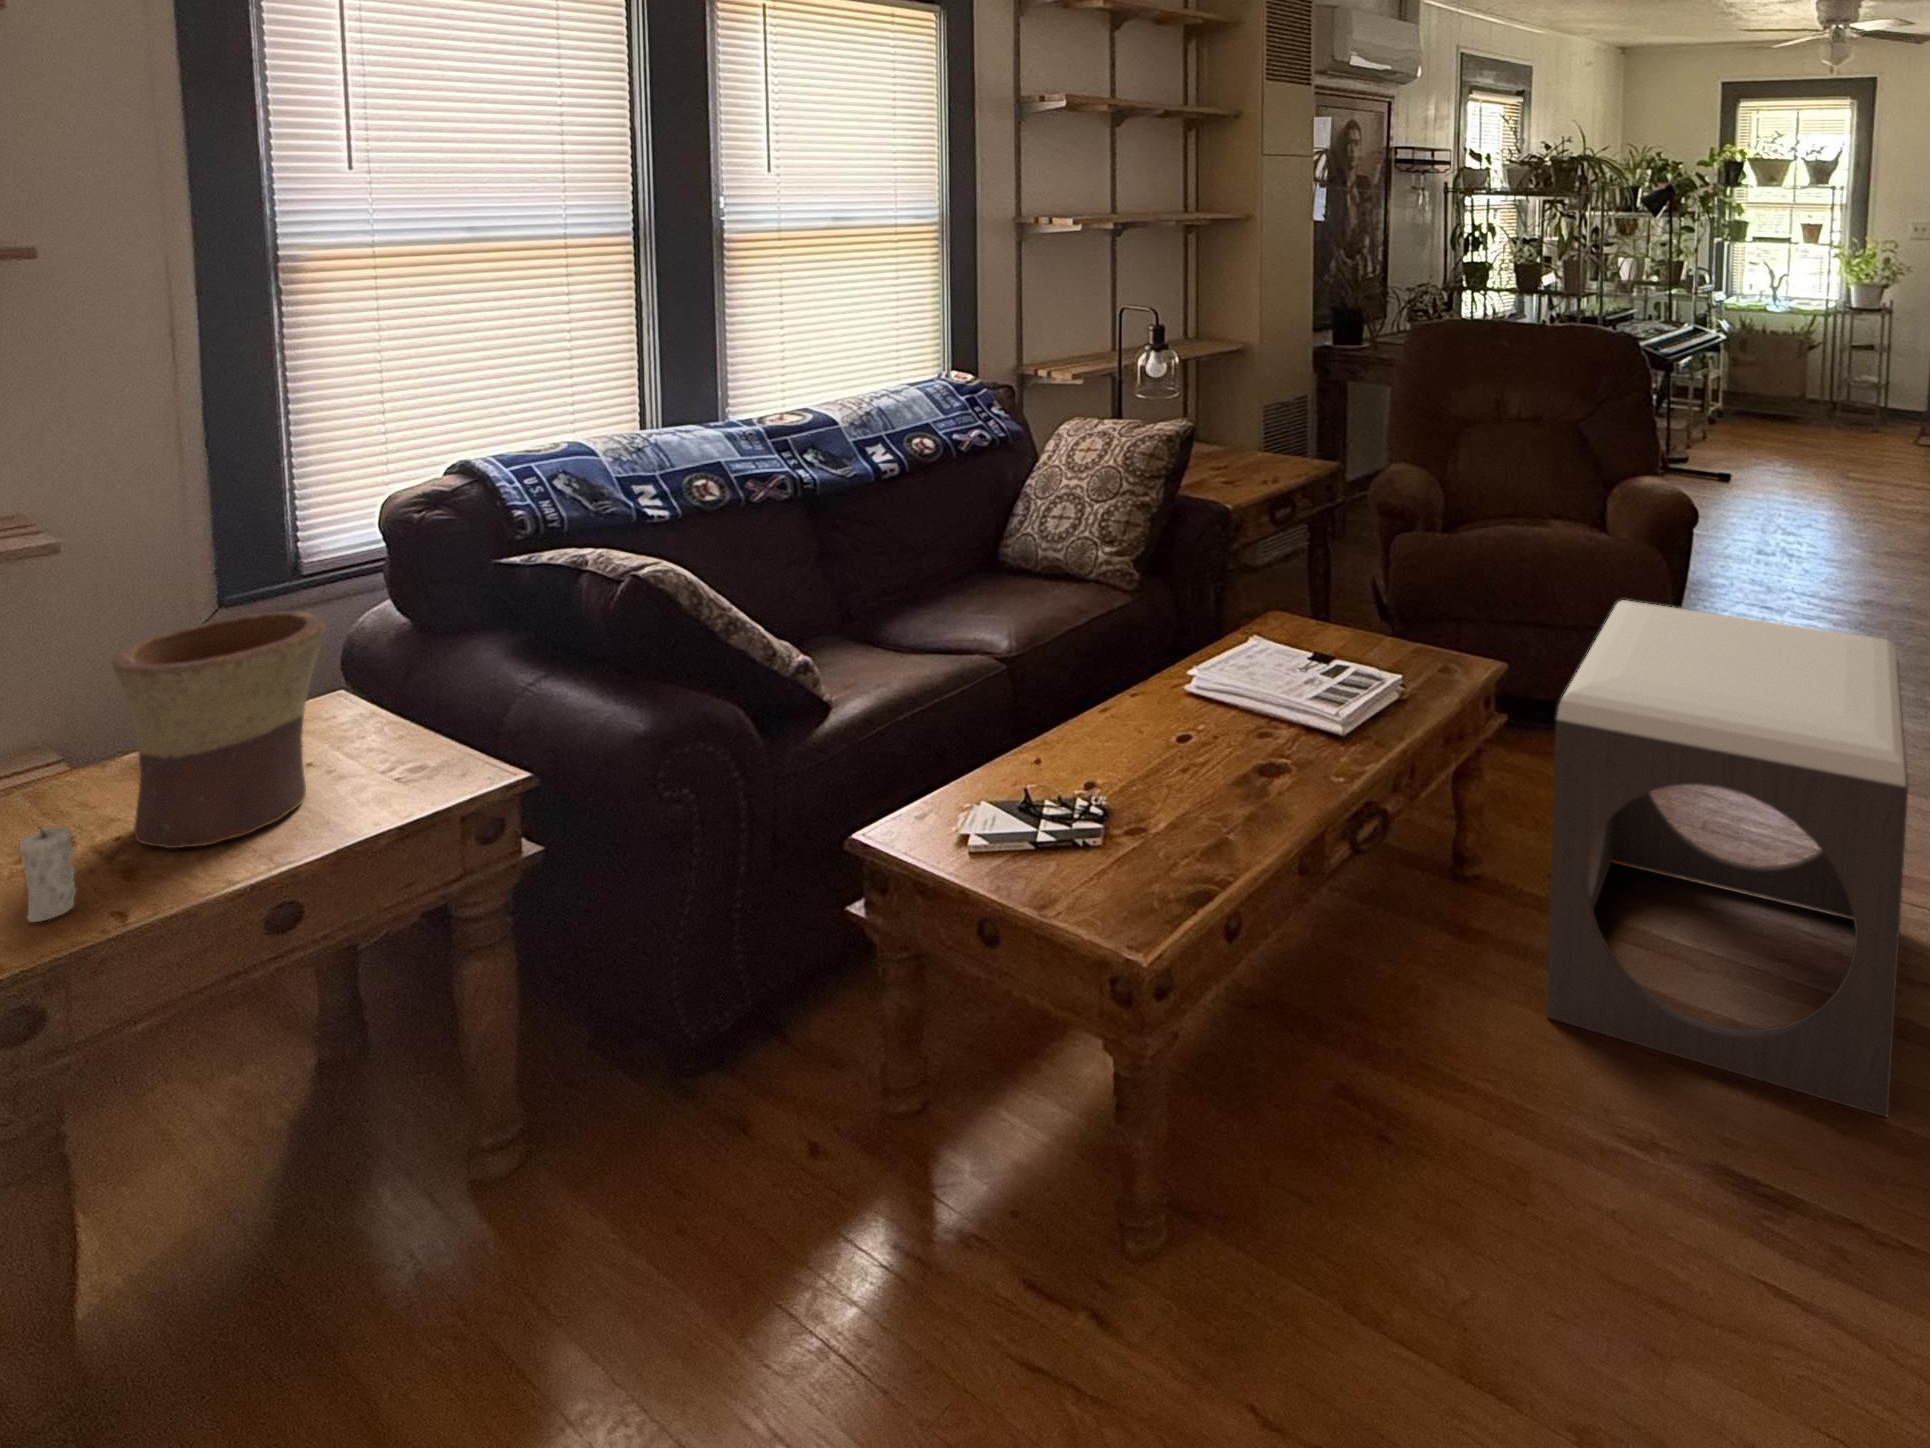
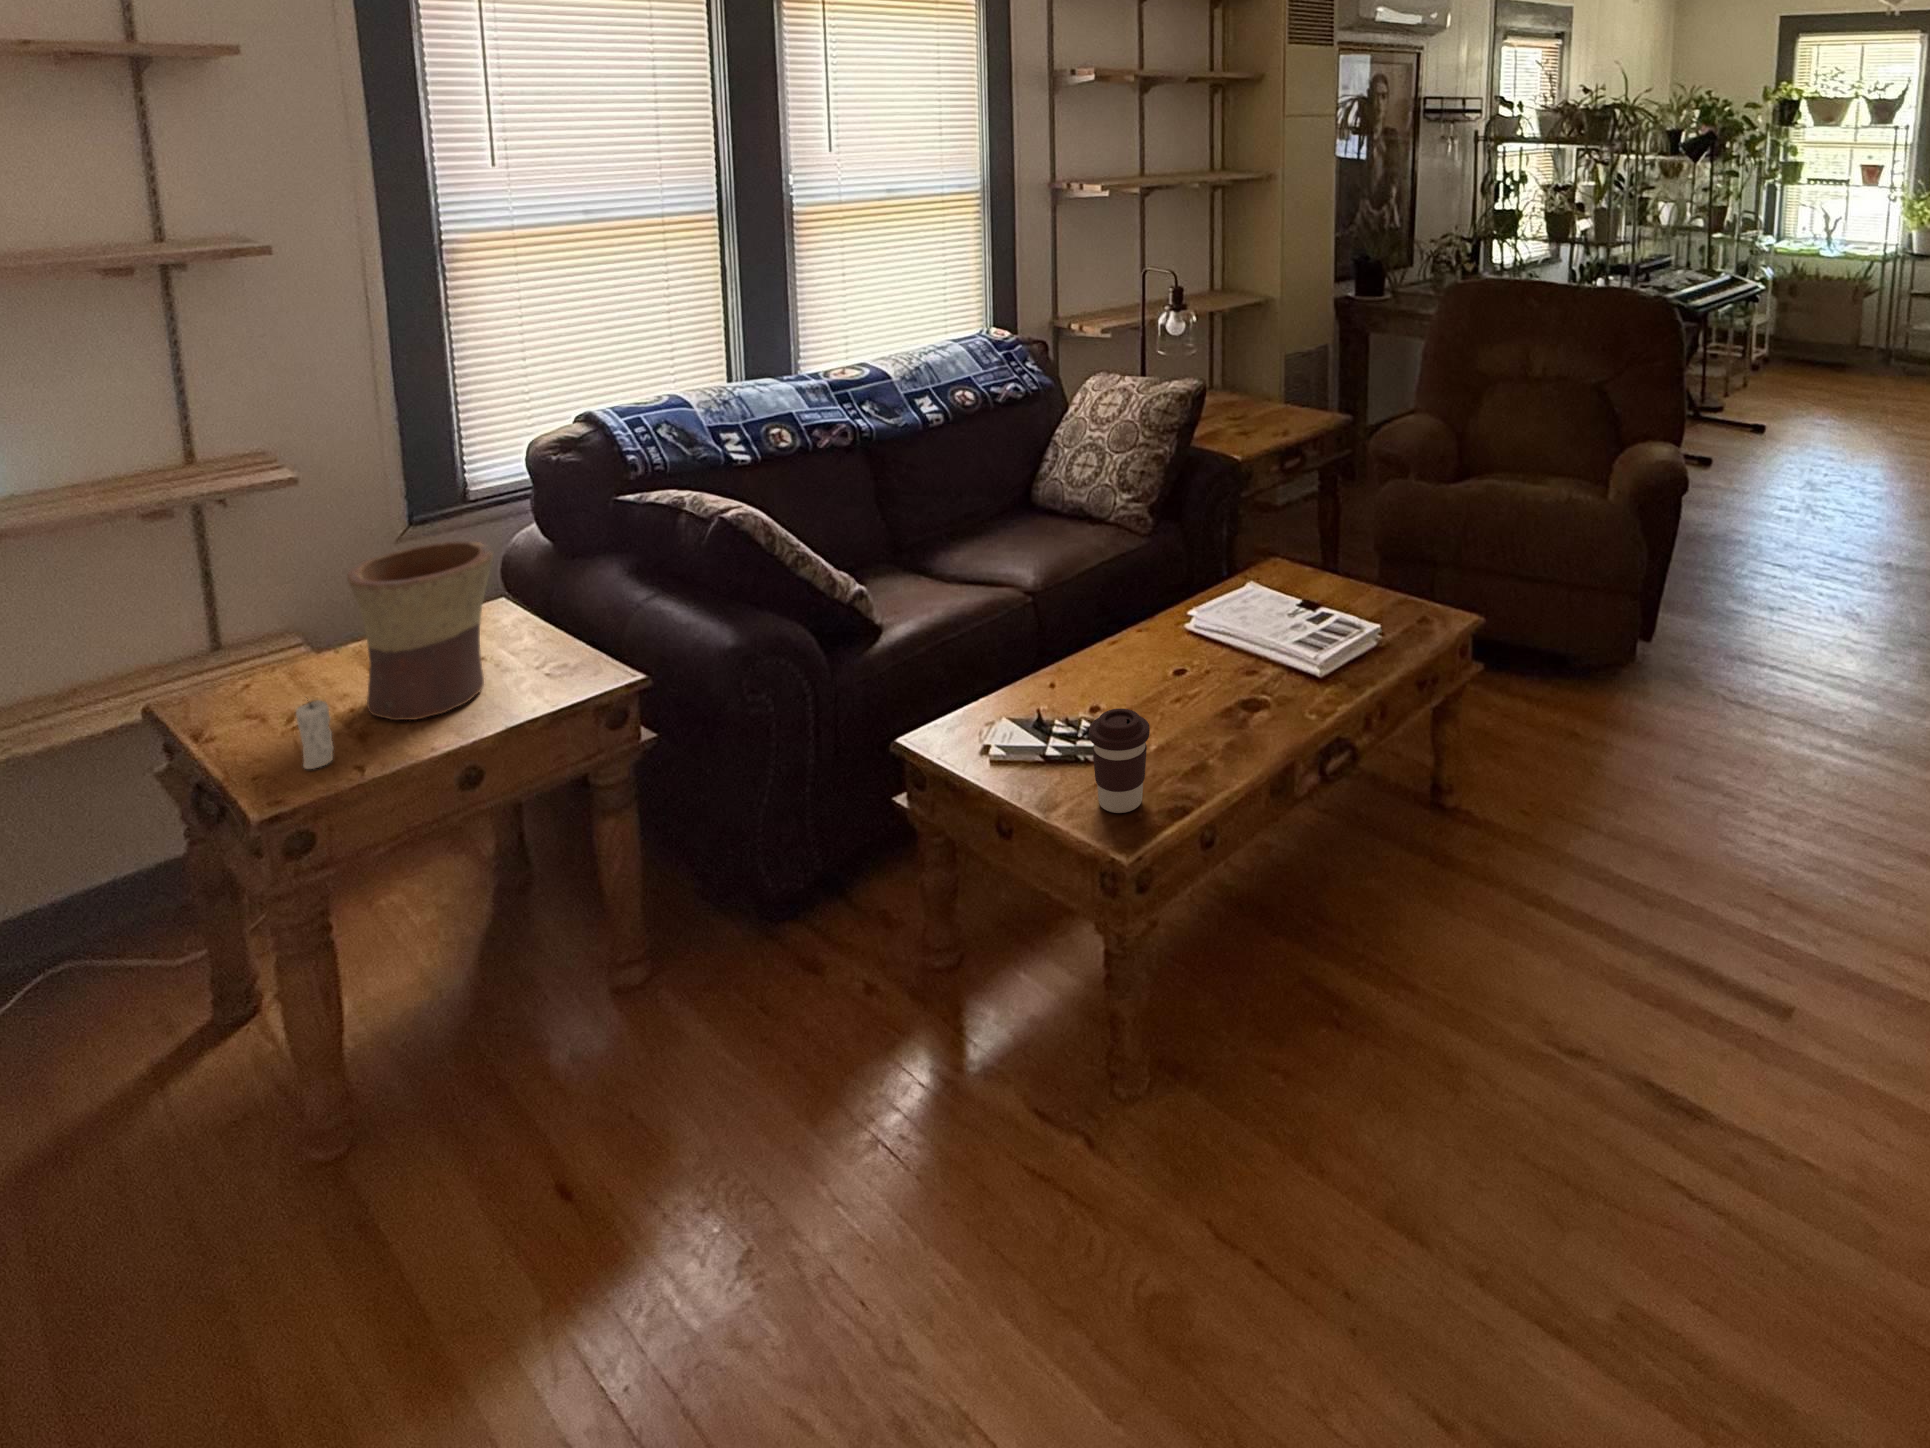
footstool: present [1547,600,1908,1117] -> none [1500,564,1861,1050]
coffee cup: none [1094,779,1166,905] -> present [1089,708,1150,813]

